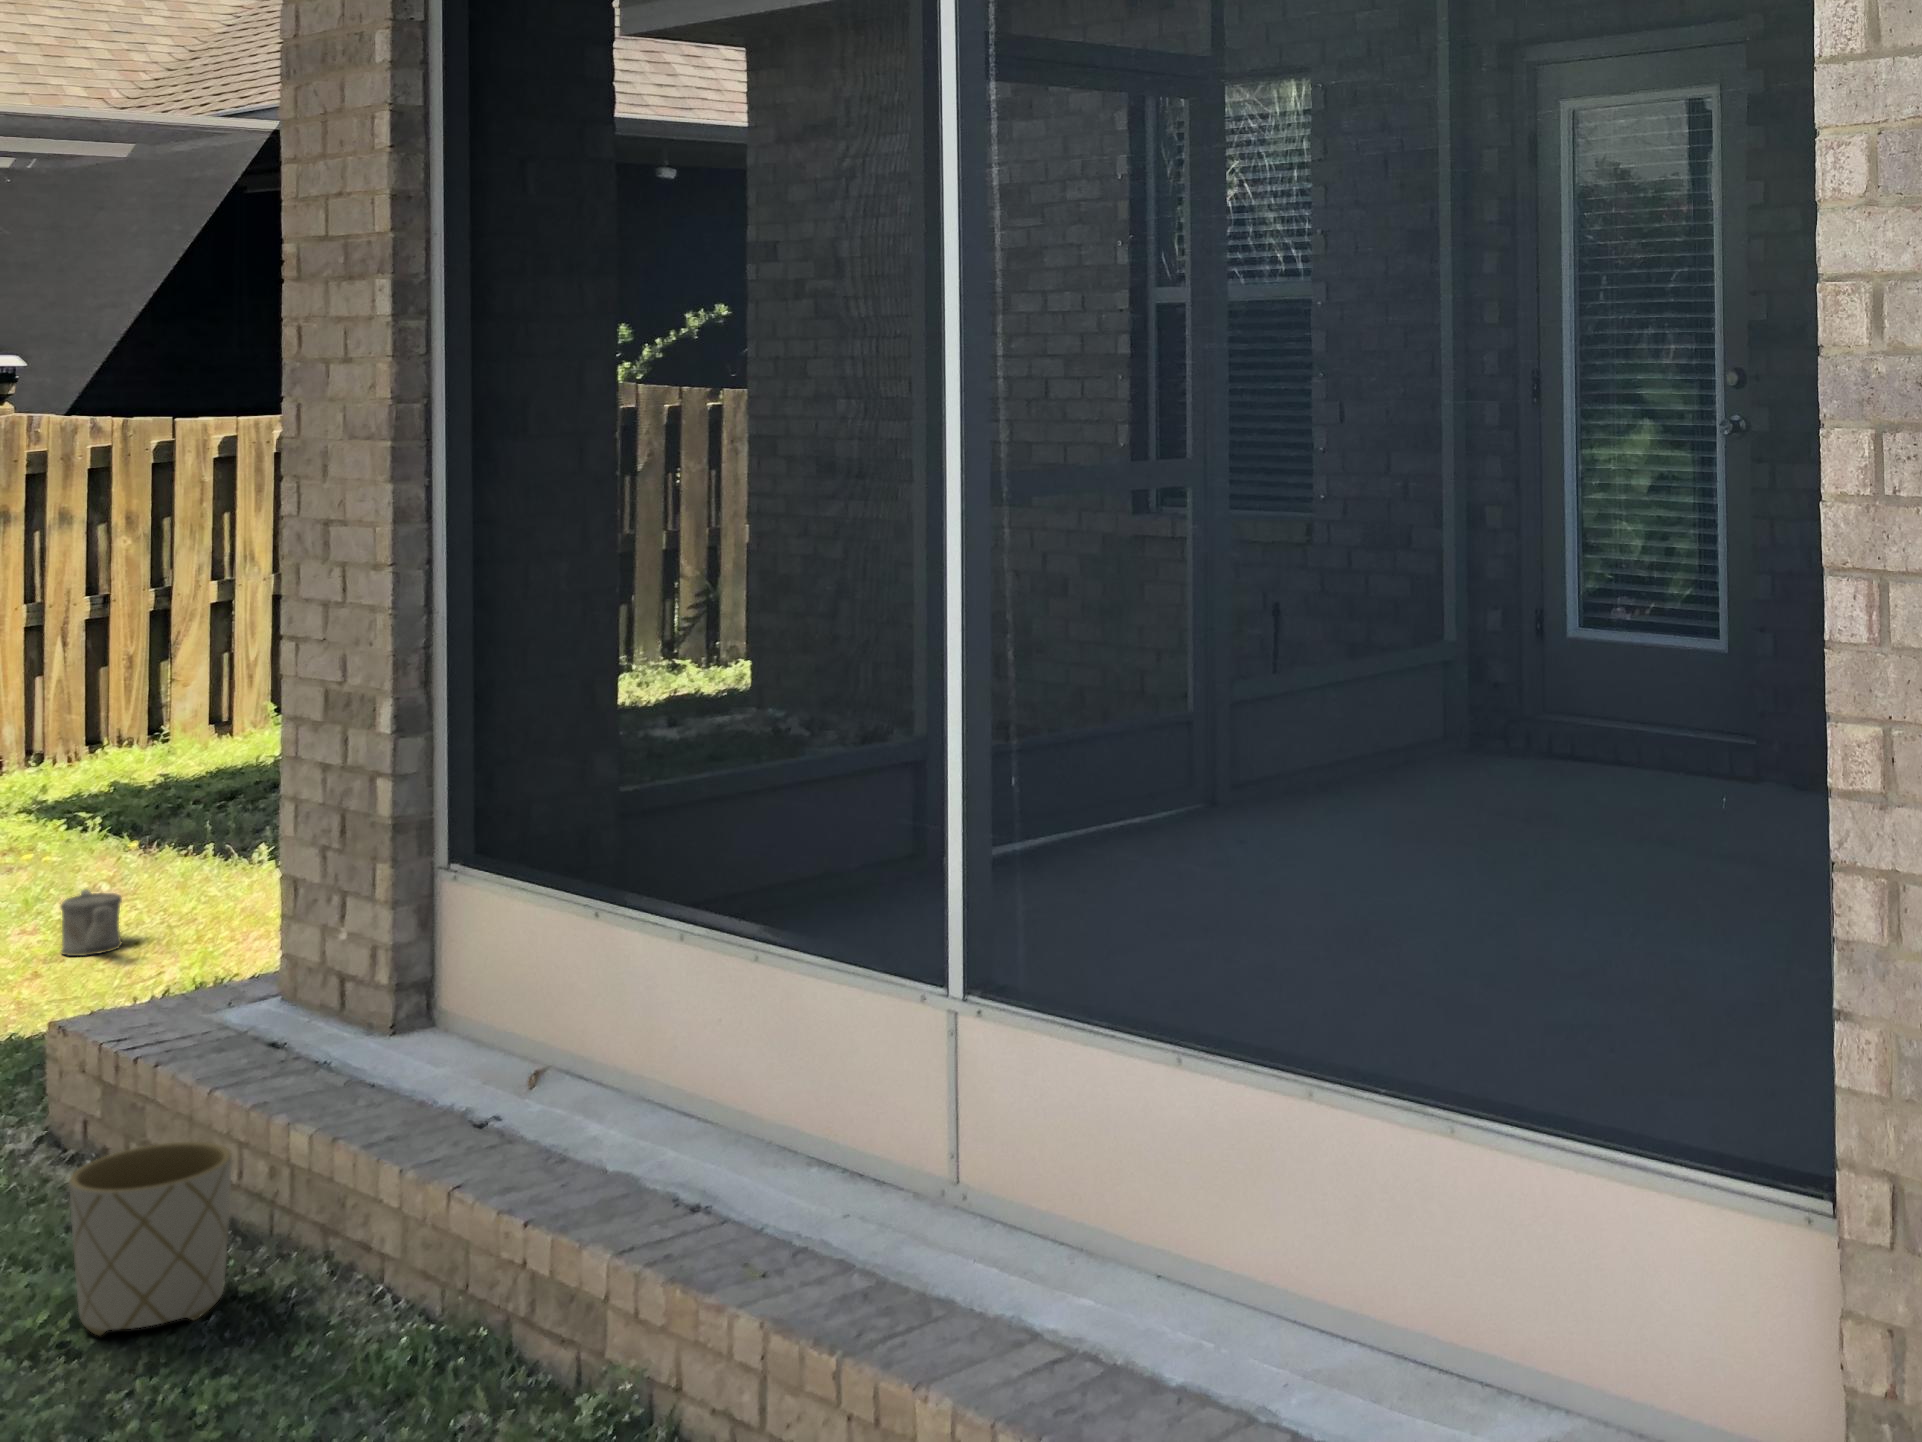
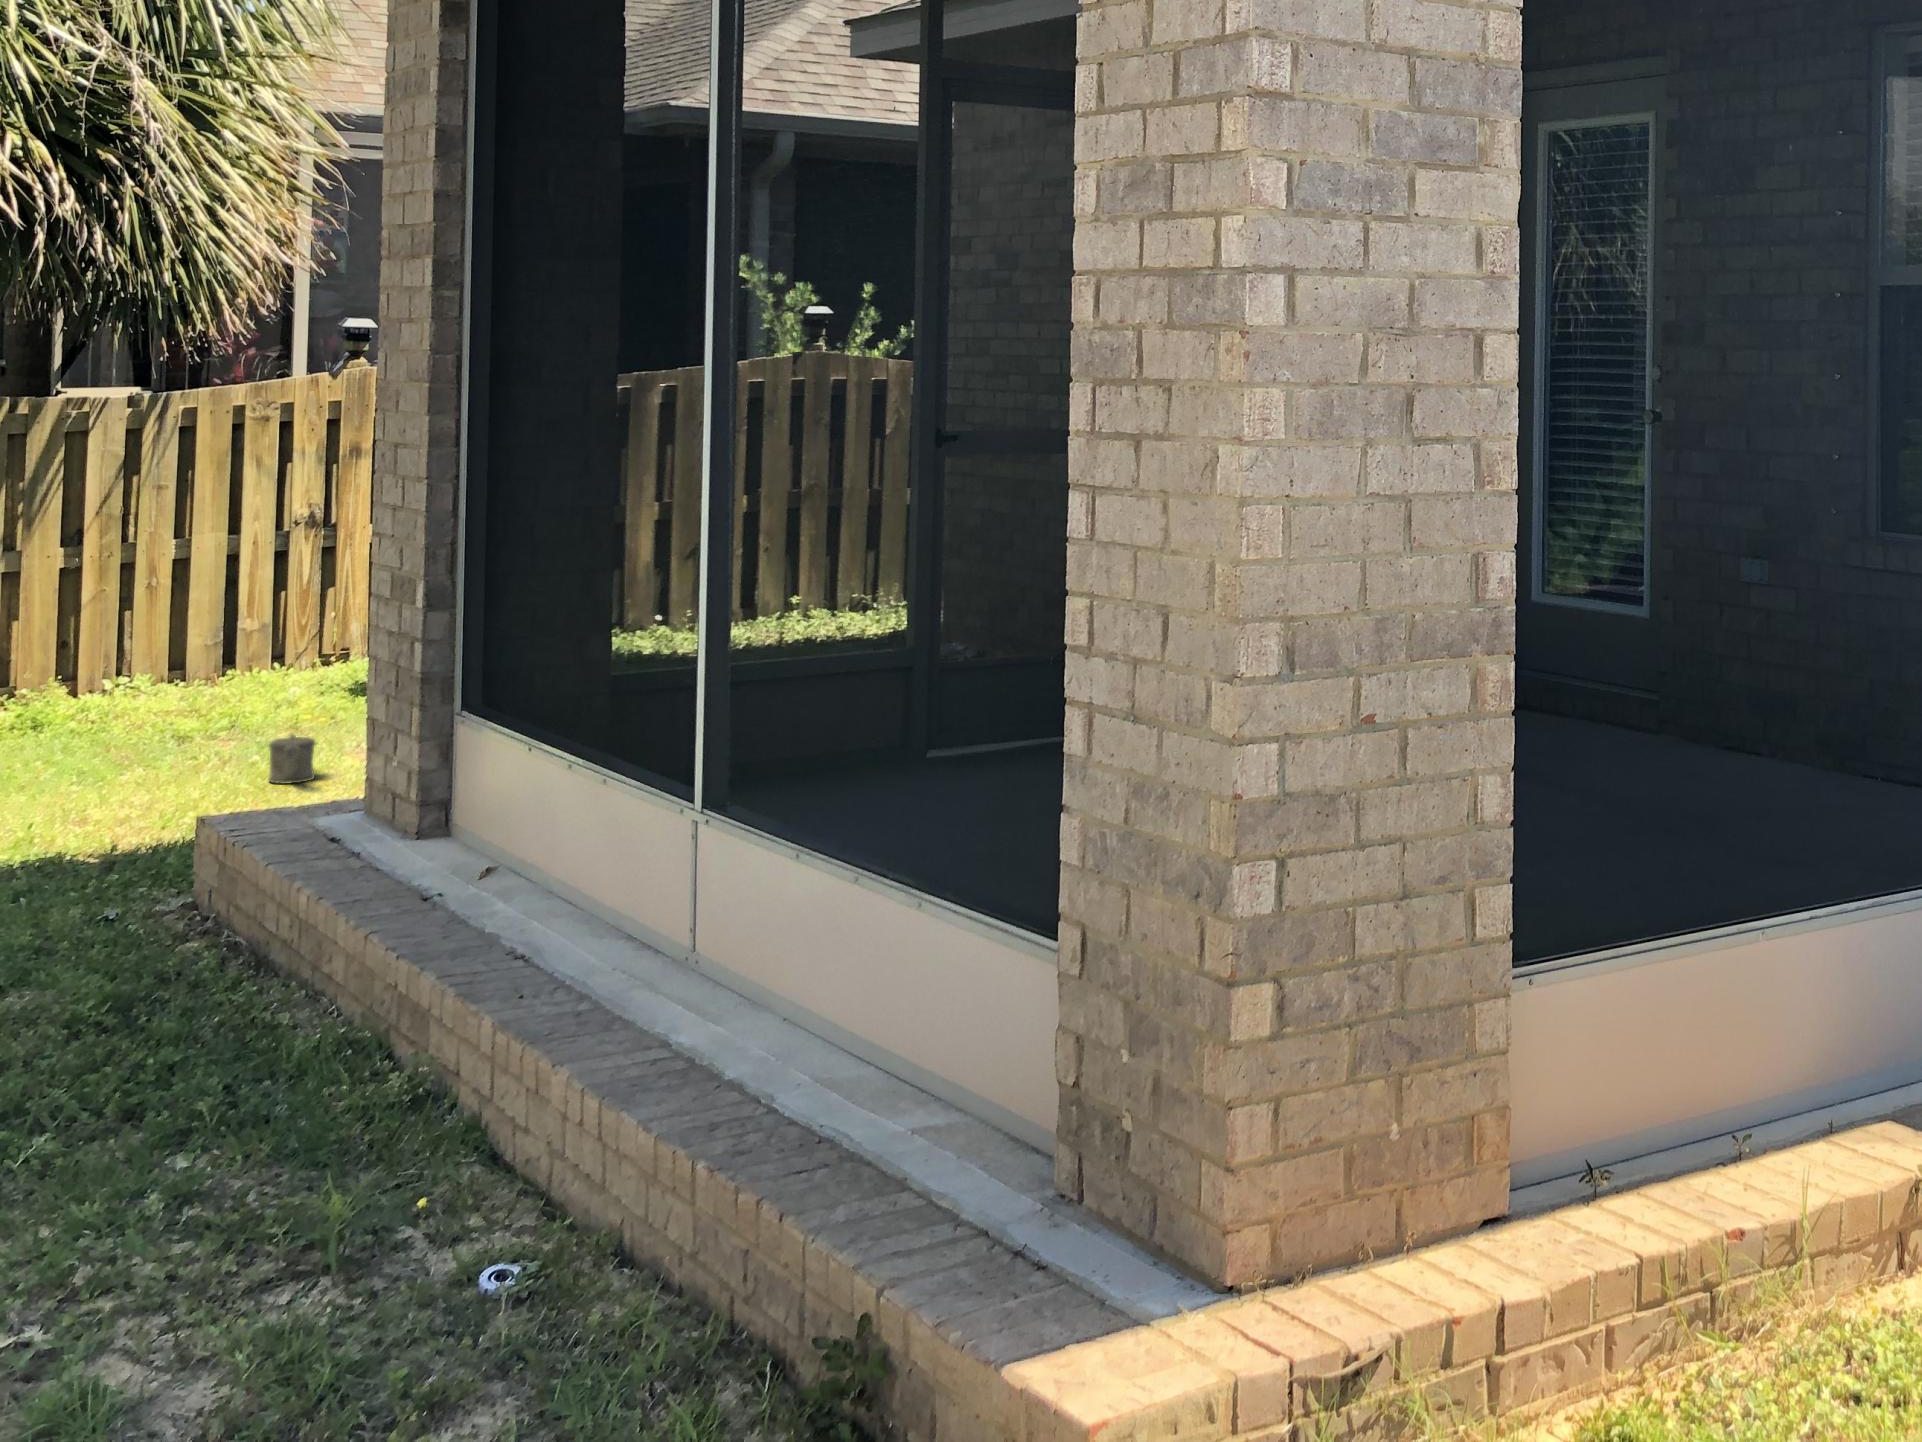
planter: present [69,1142,232,1335] -> none [117,888,235,1017]

